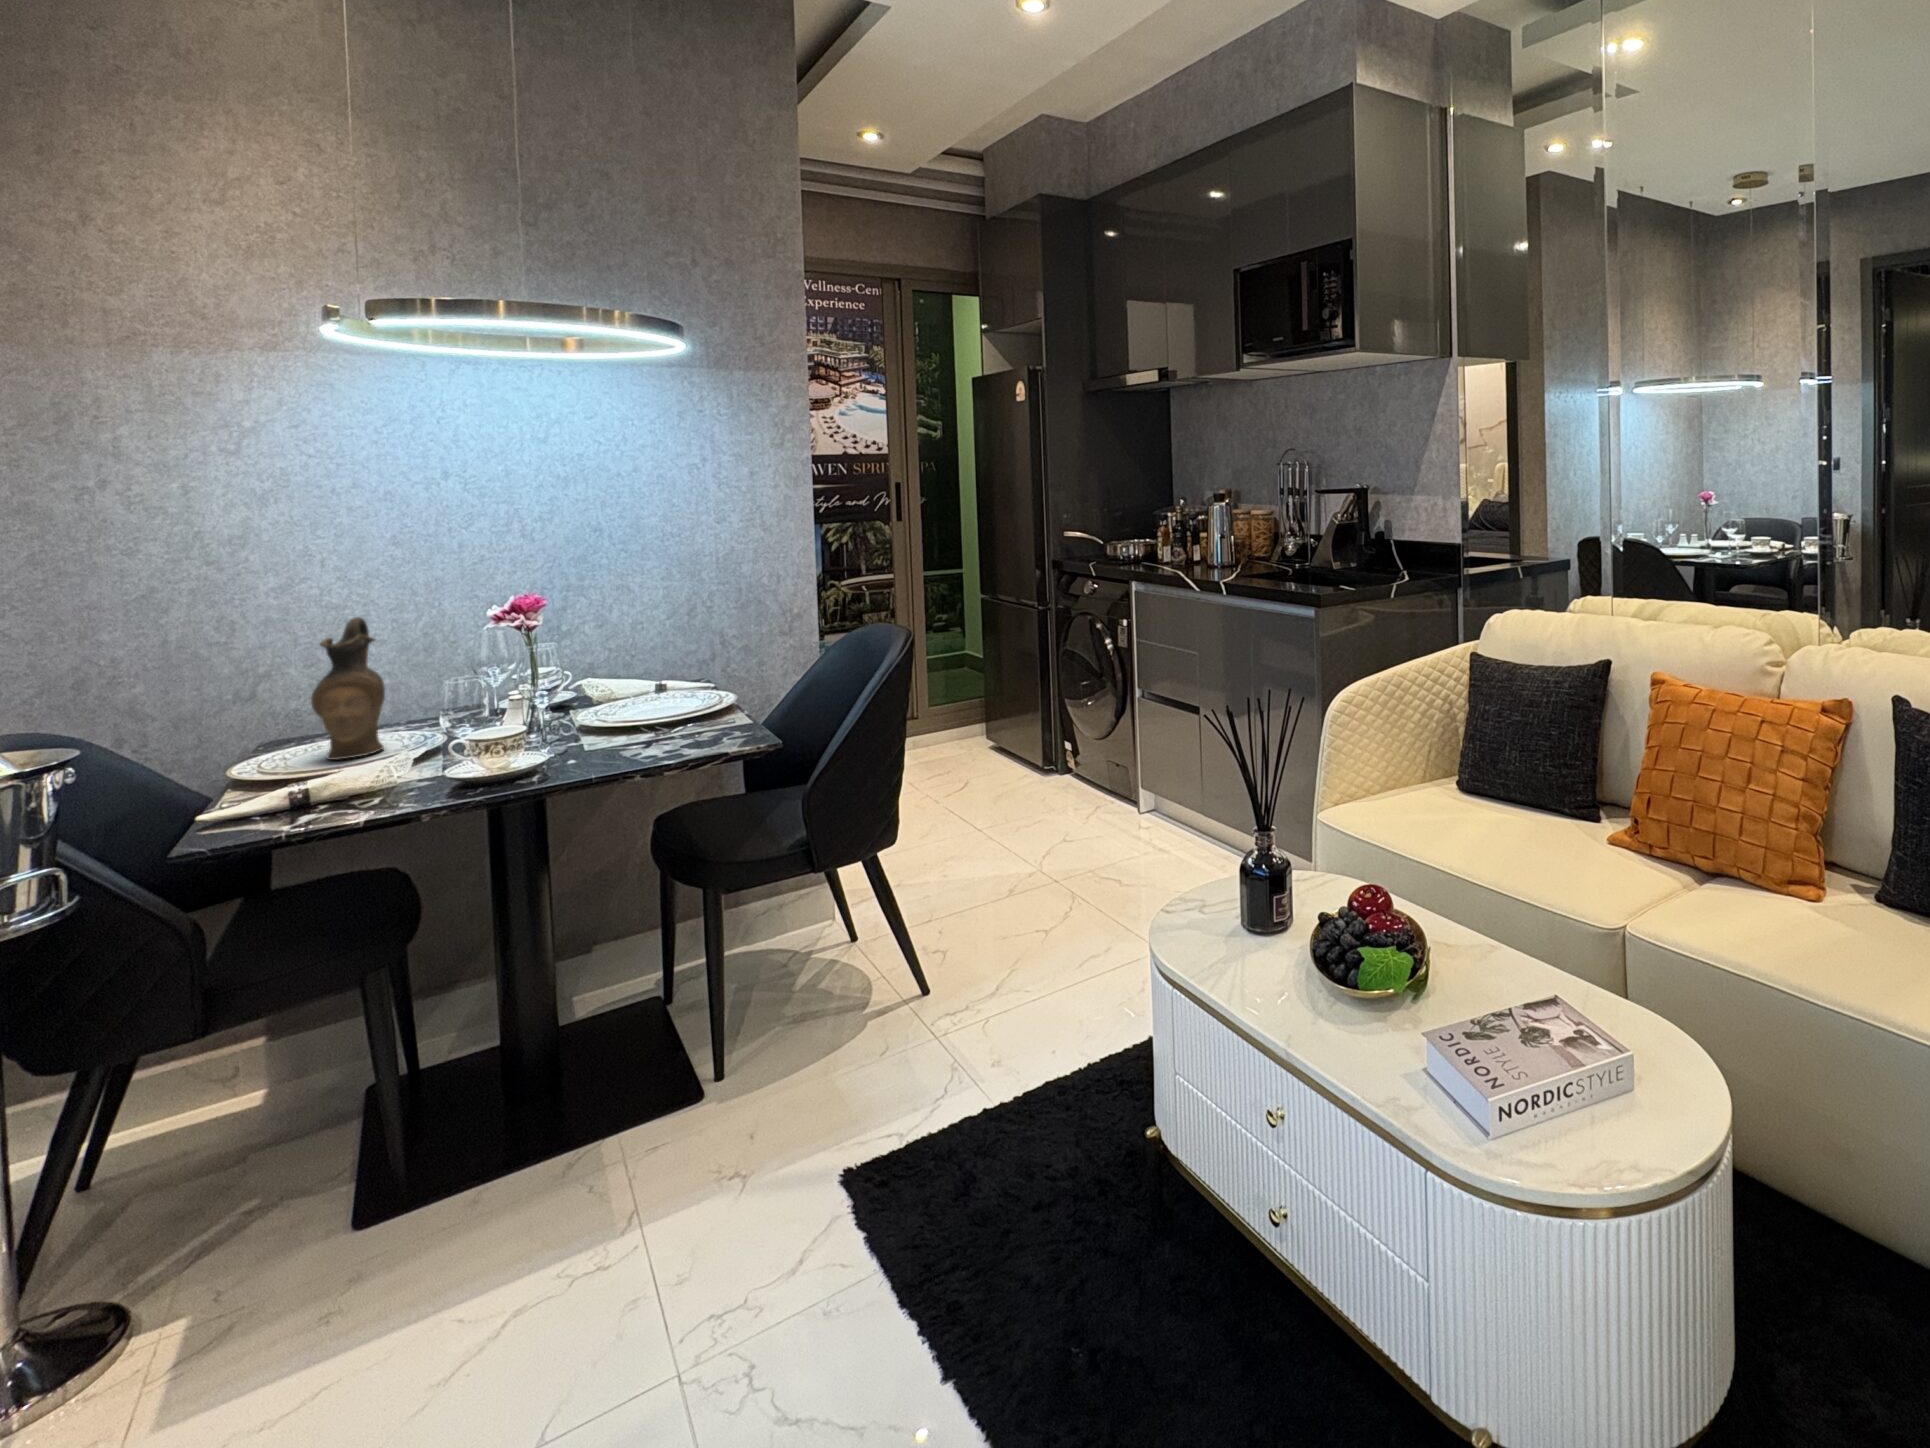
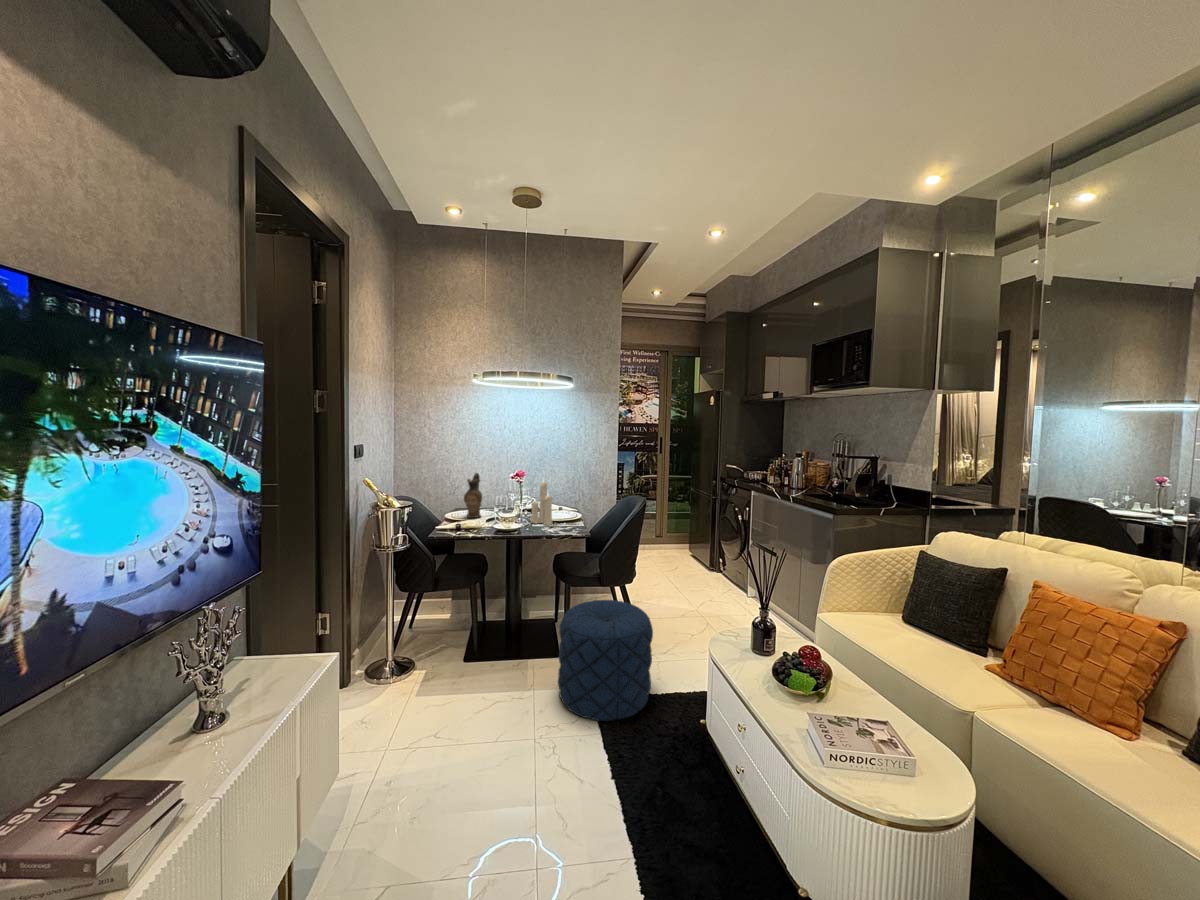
candle: none [574,594,649,739] -> present [531,482,552,525]
pouf: none [716,896,989,1244] -> present [558,600,653,721]

